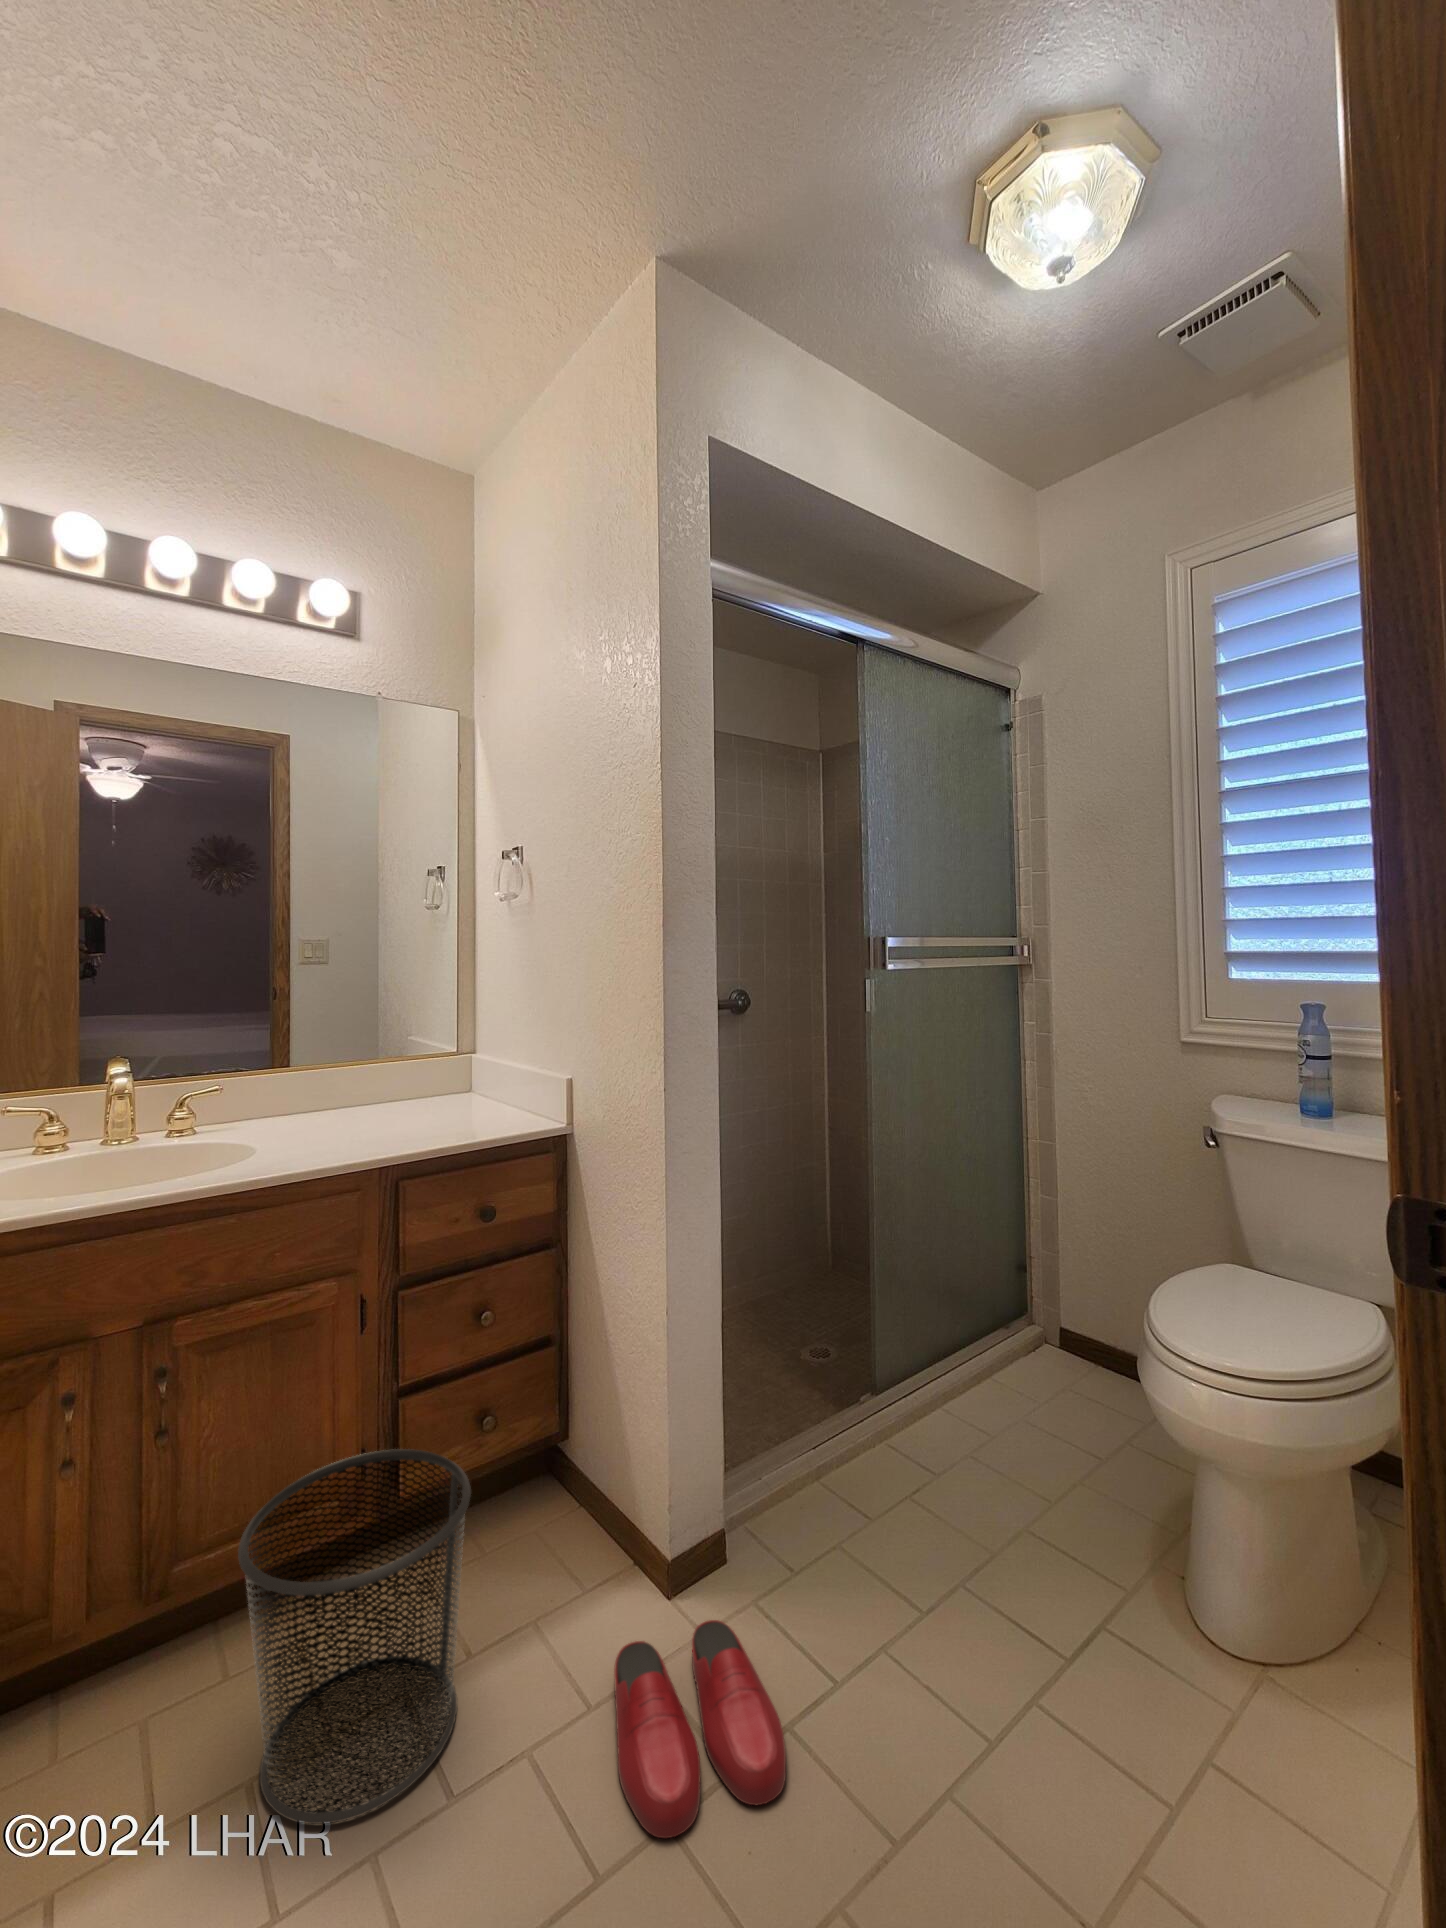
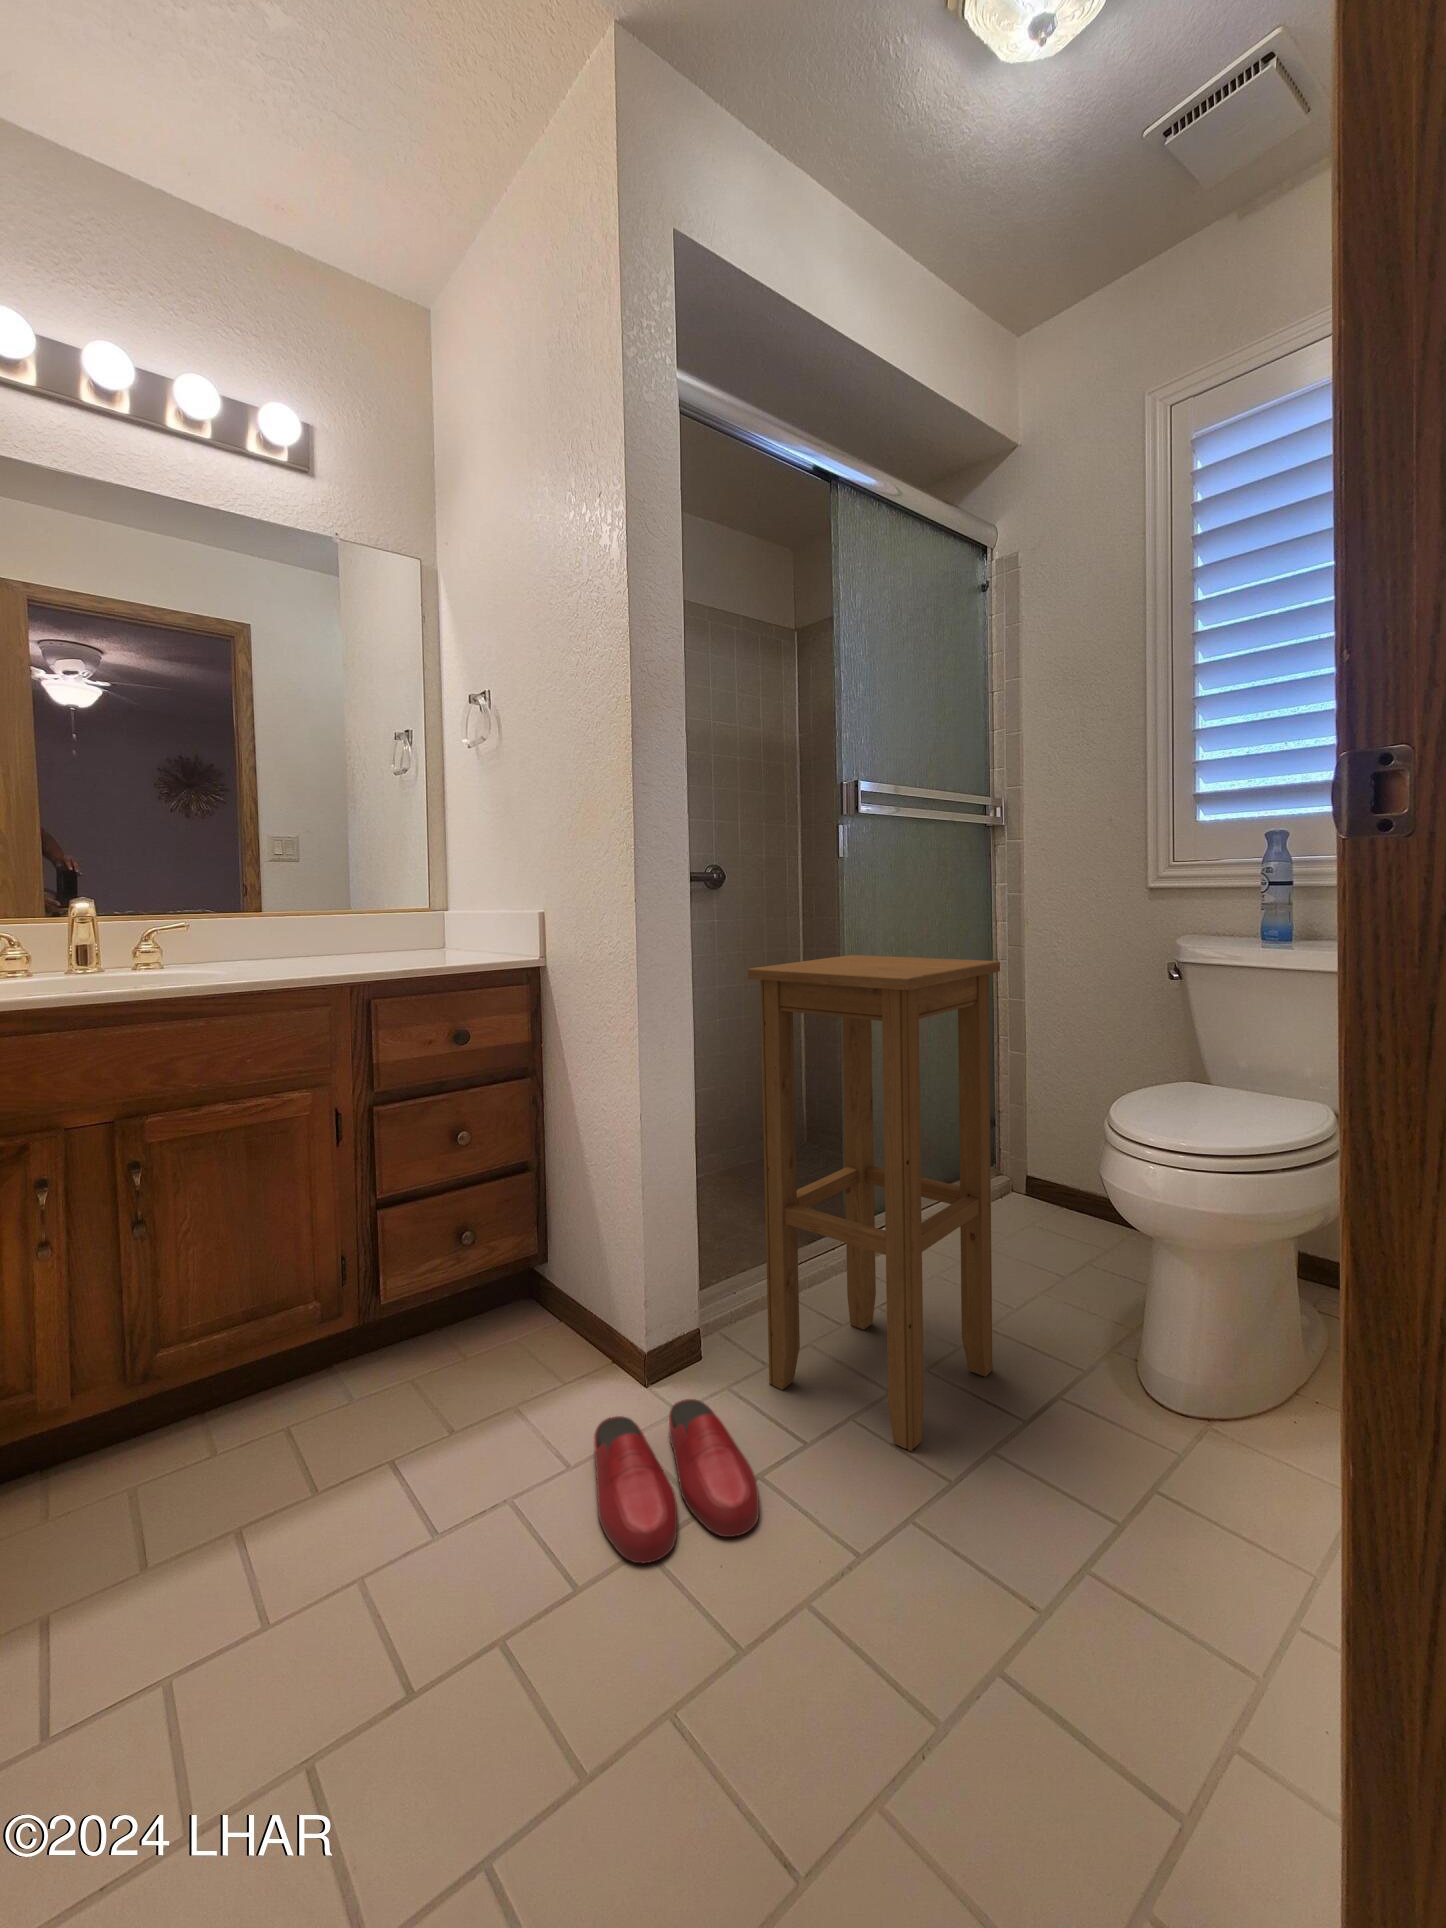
stool: none [776,1129,1033,1694] -> present [748,955,1000,1451]
waste bin: present [238,1449,471,1824] -> none [219,1243,450,1562]

